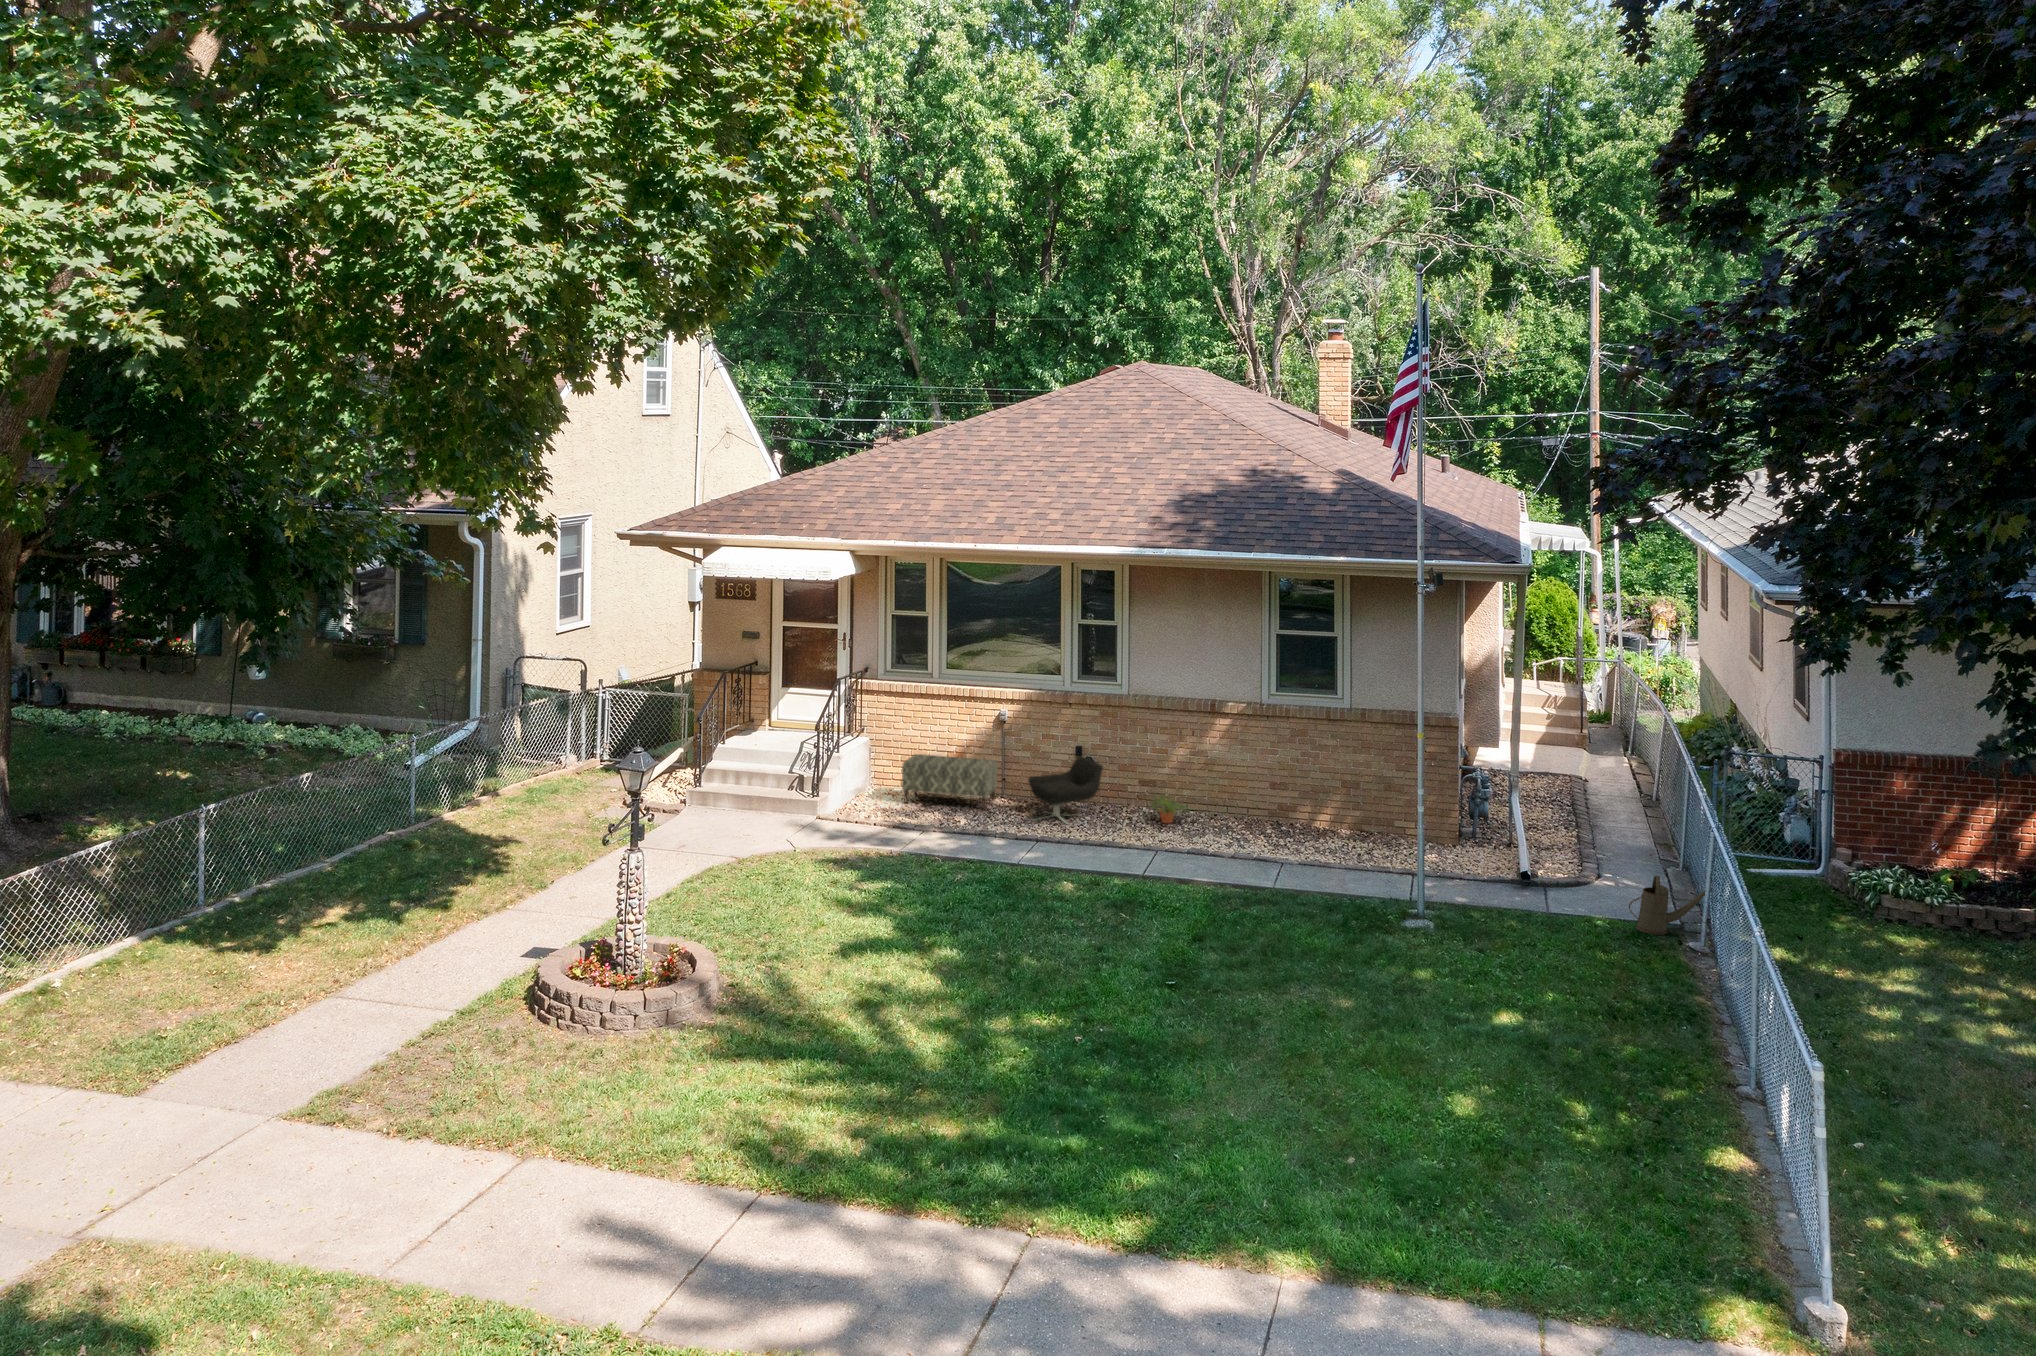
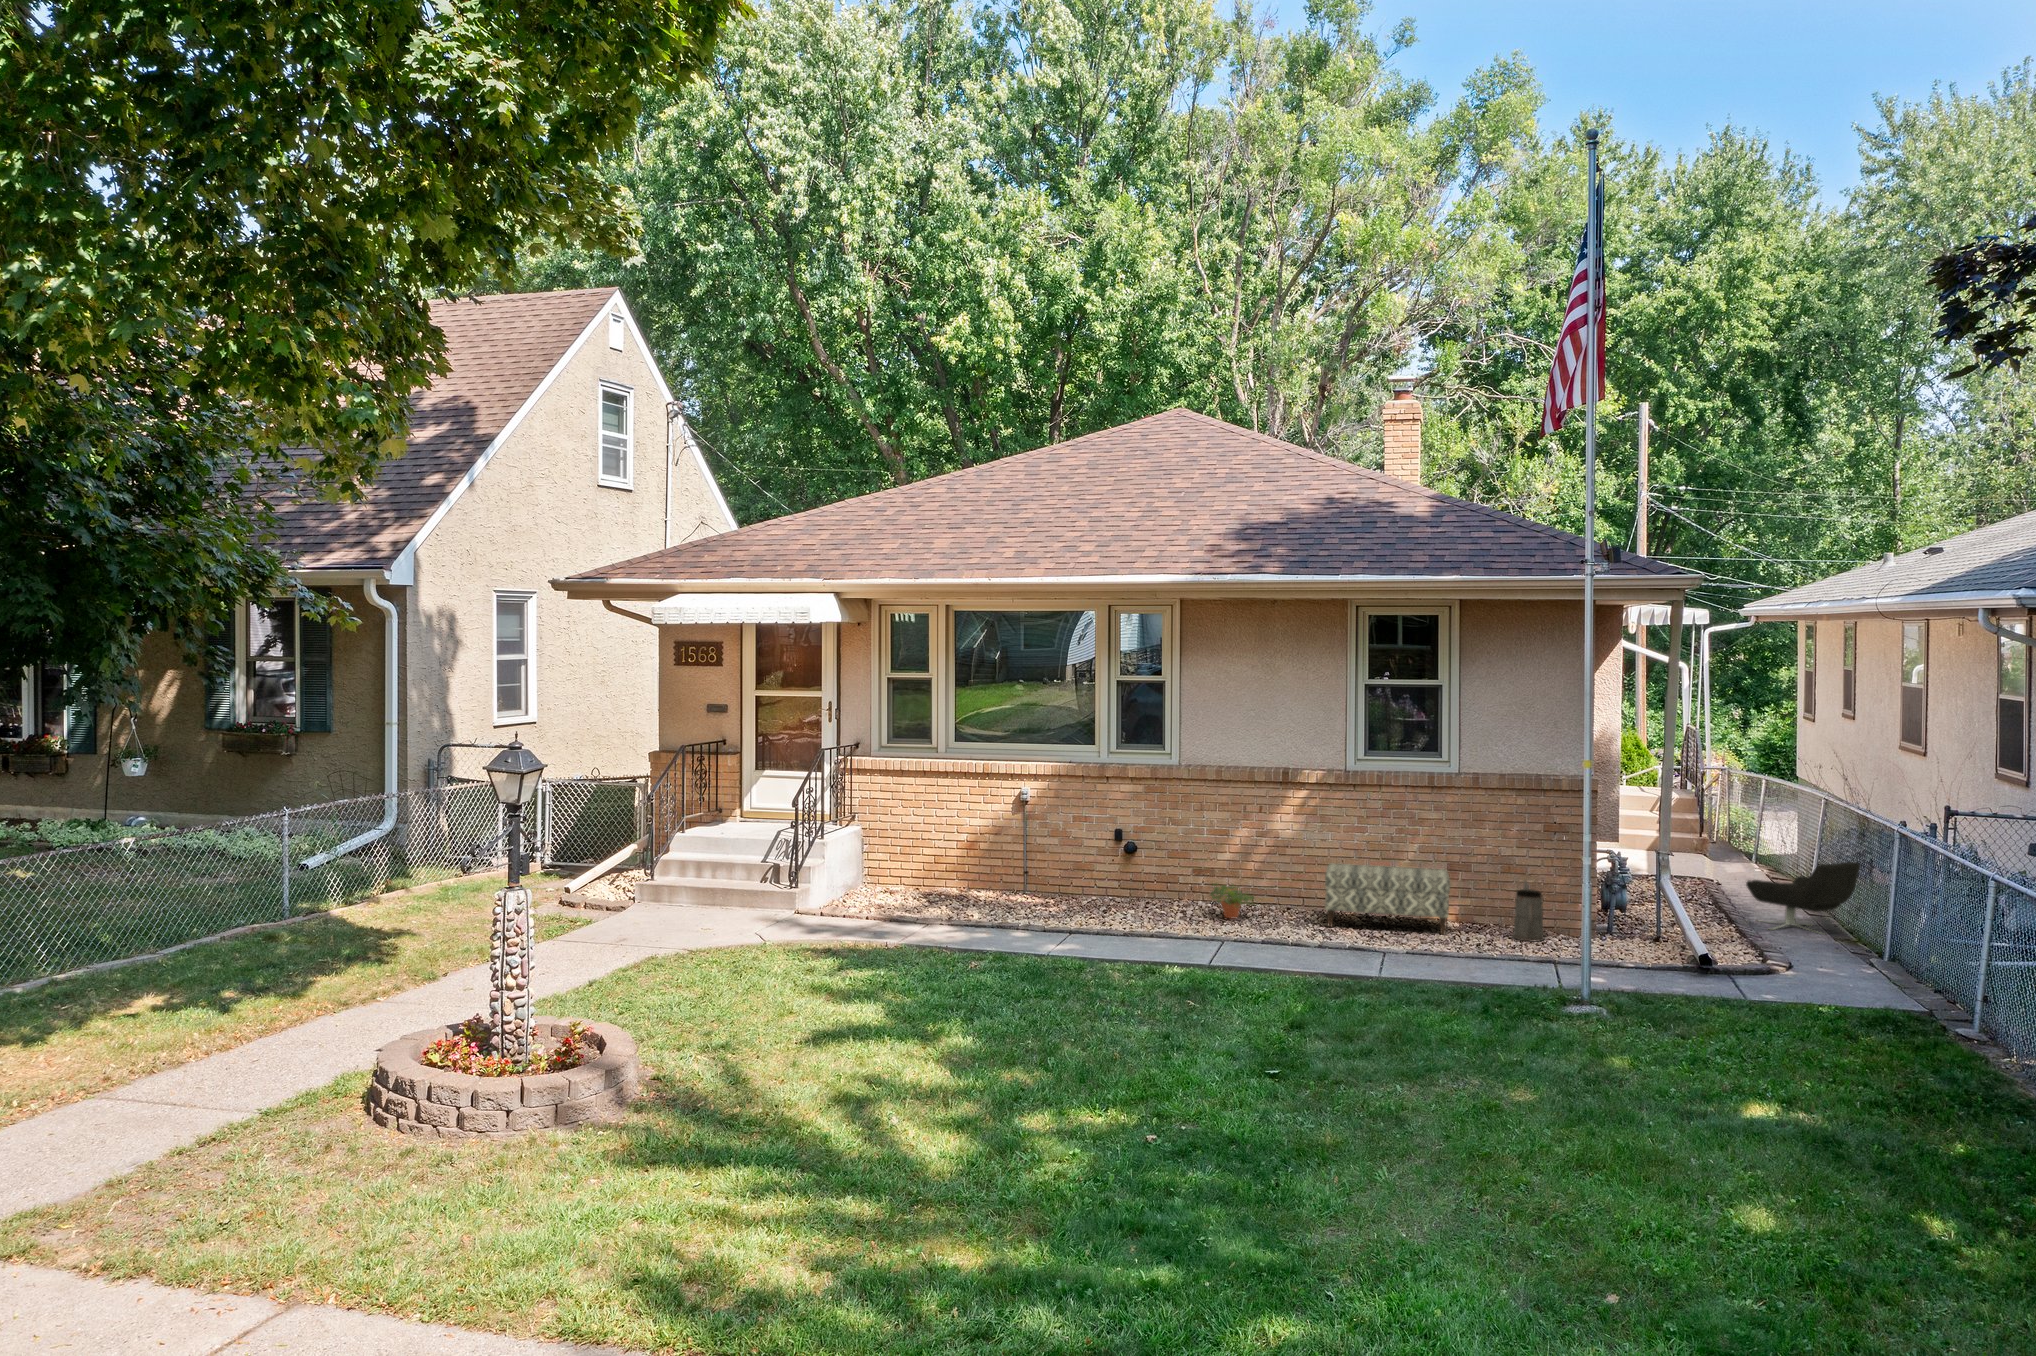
bench: present [902,754,998,810] -> present [1325,863,1450,935]
lounge chair: present [1028,756,1103,824] -> present [1746,862,1860,932]
watering can: present [1629,876,1705,935] -> present [1512,879,1544,942]

